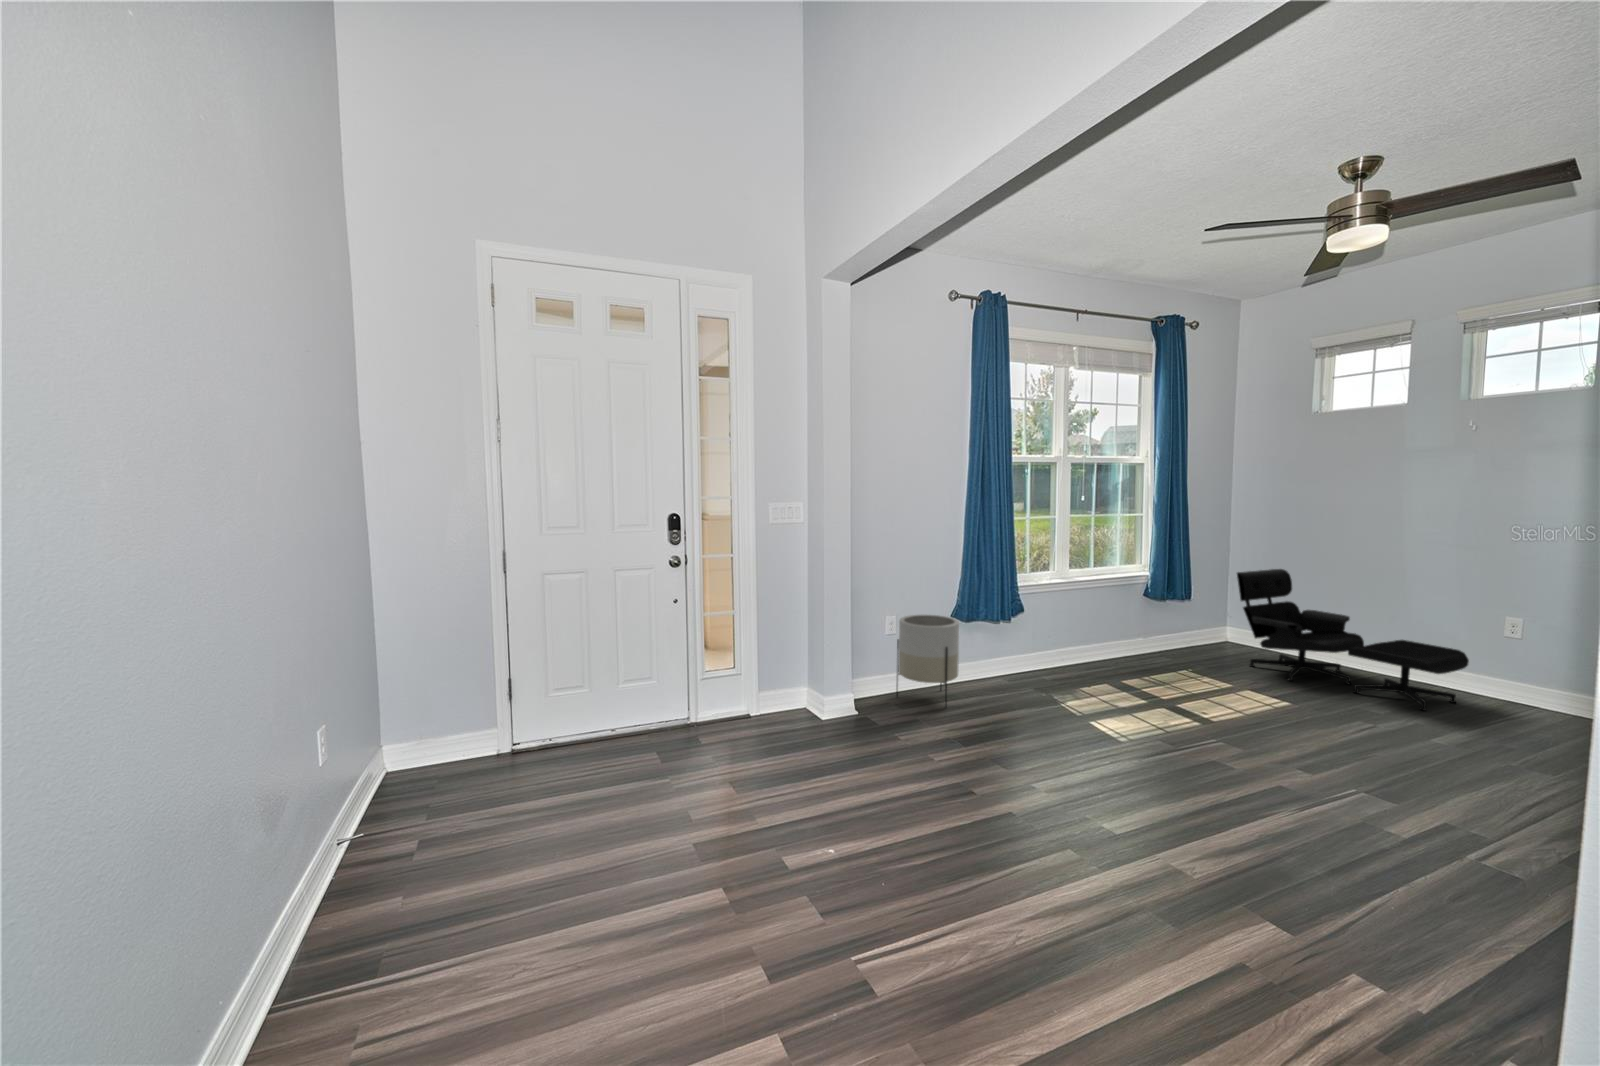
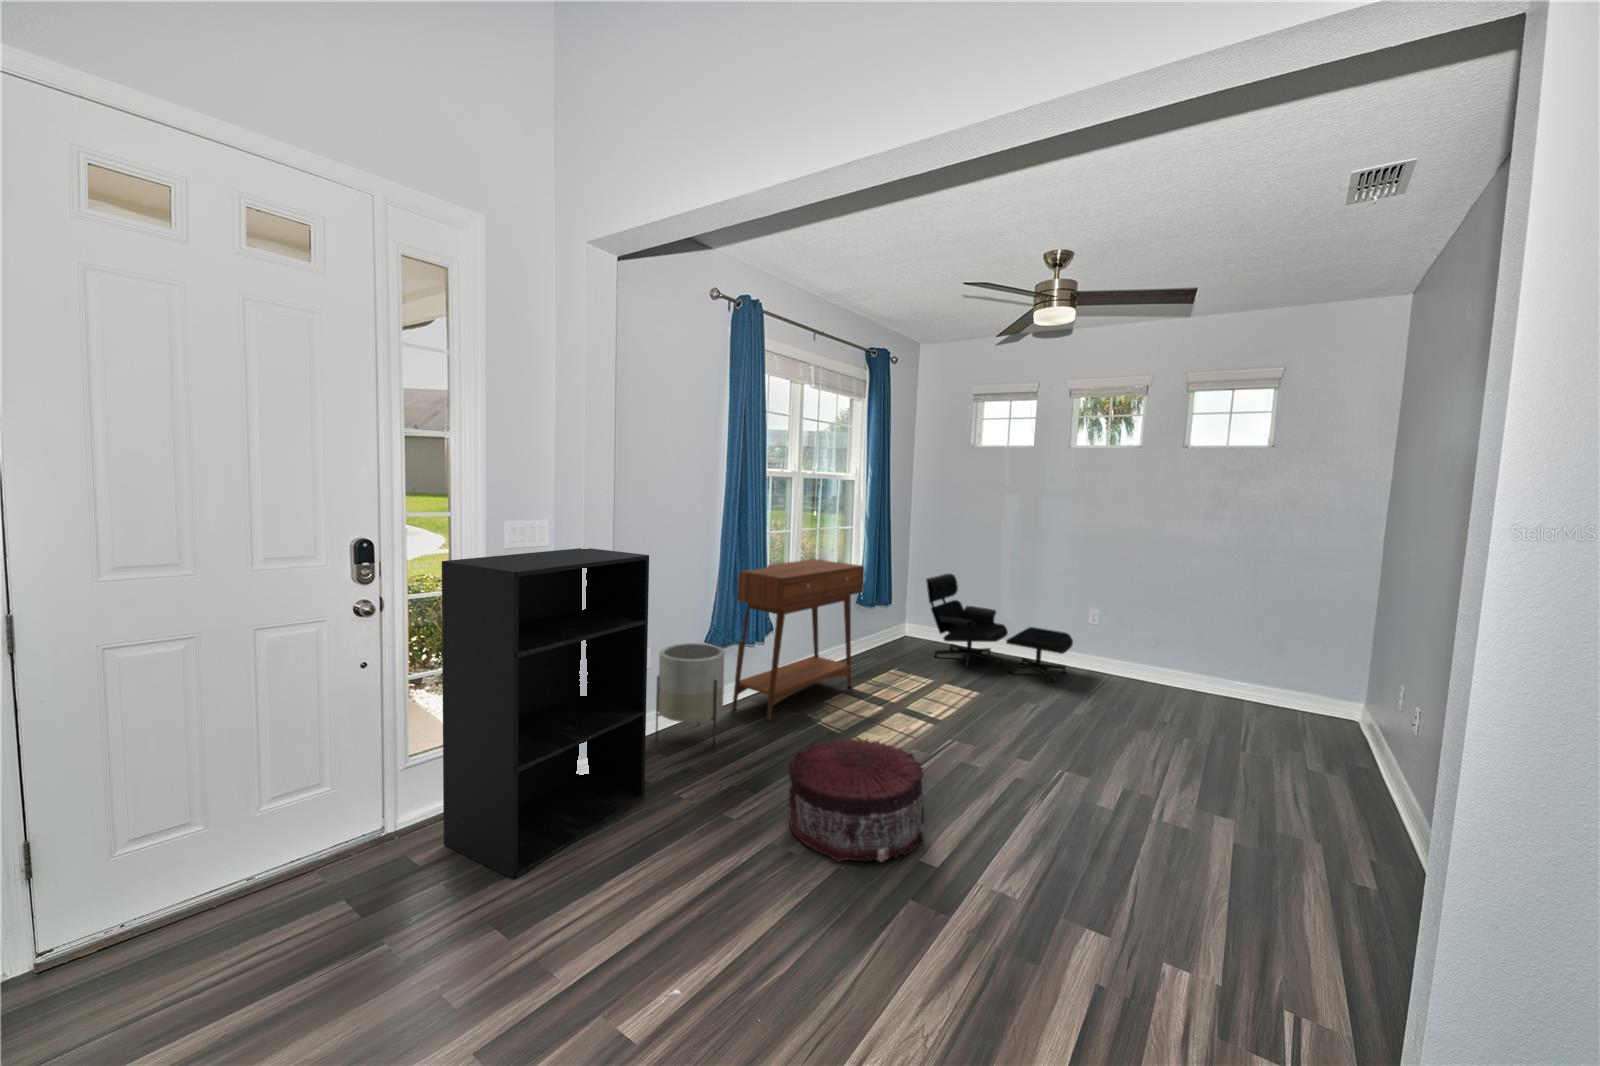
bookshelf: none [720,523,871,761] -> present [442,548,649,879]
console table: none [974,545,1132,698] -> present [732,559,864,721]
pouf: none [981,705,1122,819] -> present [788,739,925,862]

